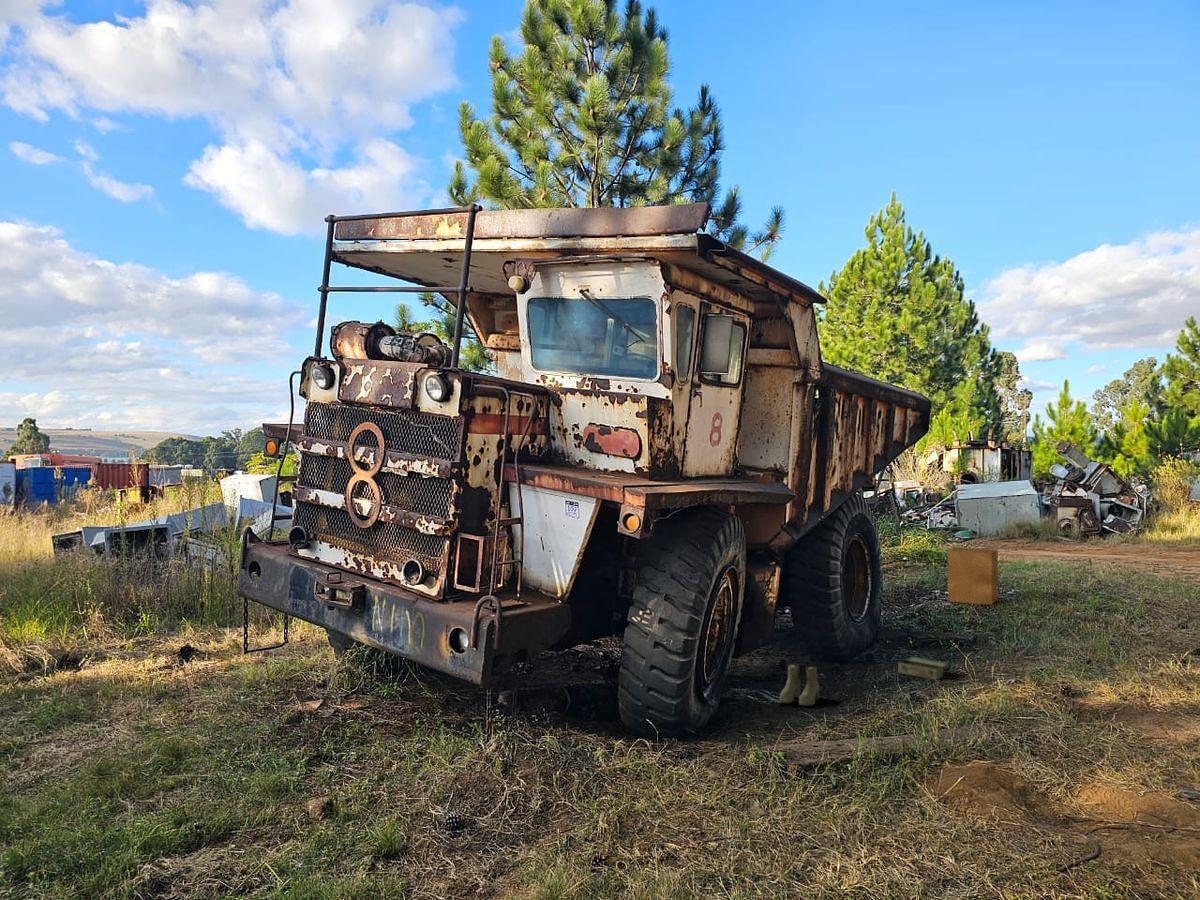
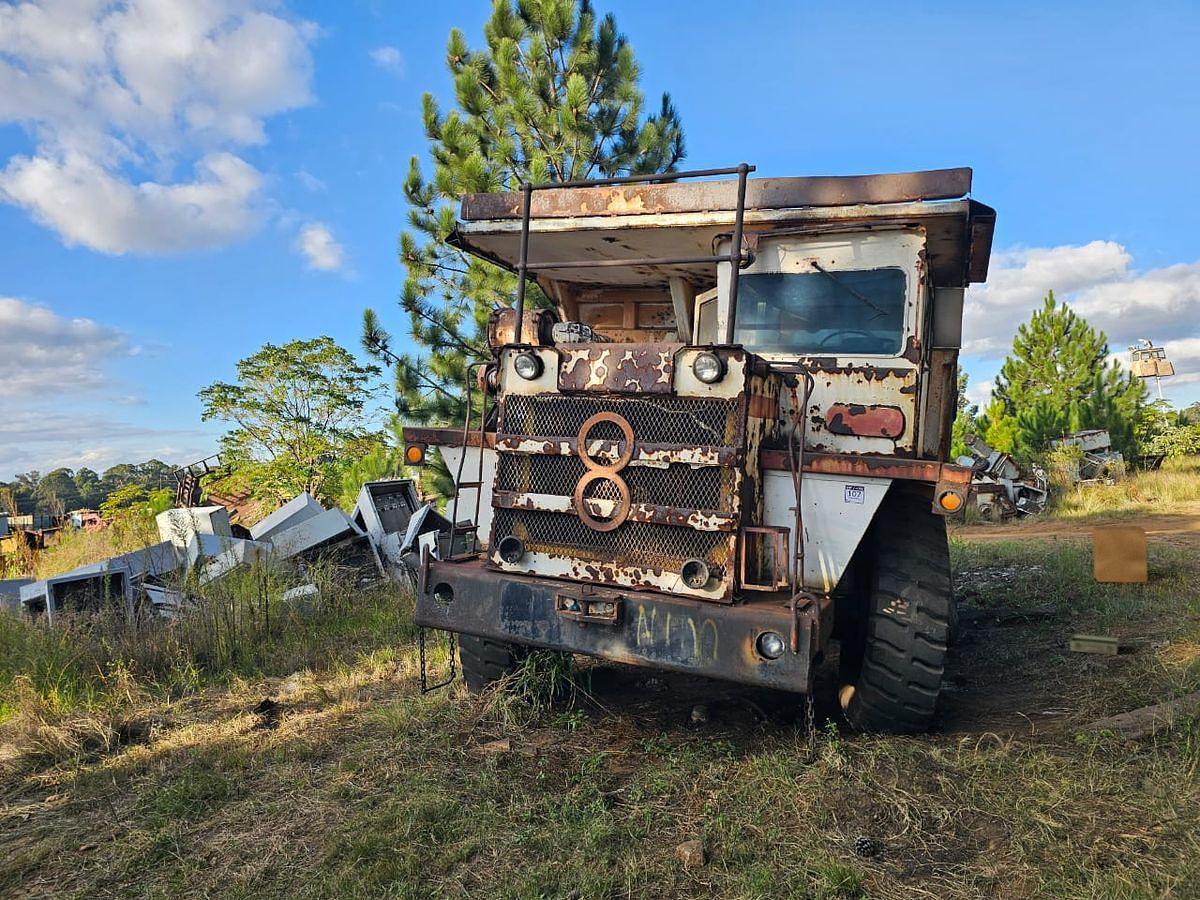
cardboard box: present [948,547,998,604] -> present [1092,526,1147,582]
boots: present [780,664,819,706] -> none [987,649,1025,692]

